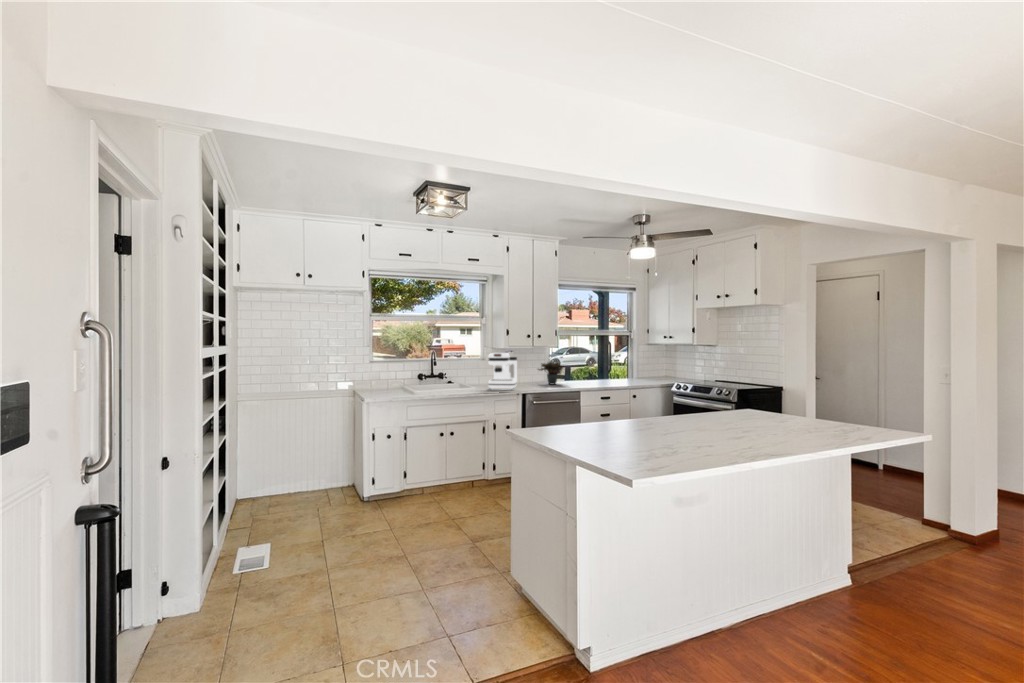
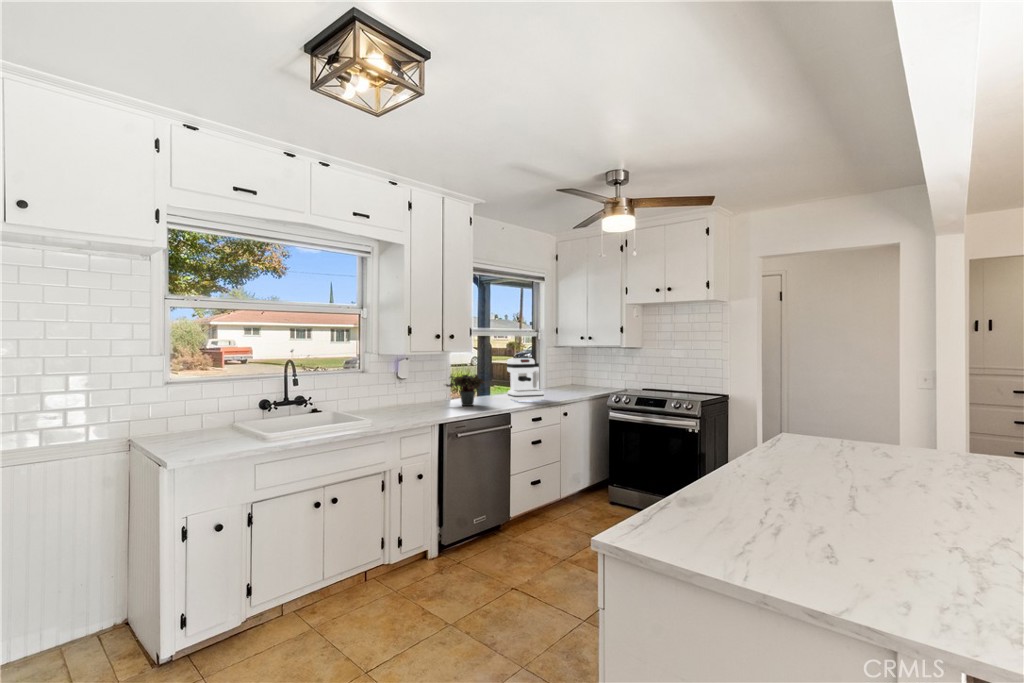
coffee maker: present [488,353,517,389] -> present [507,358,544,401]

